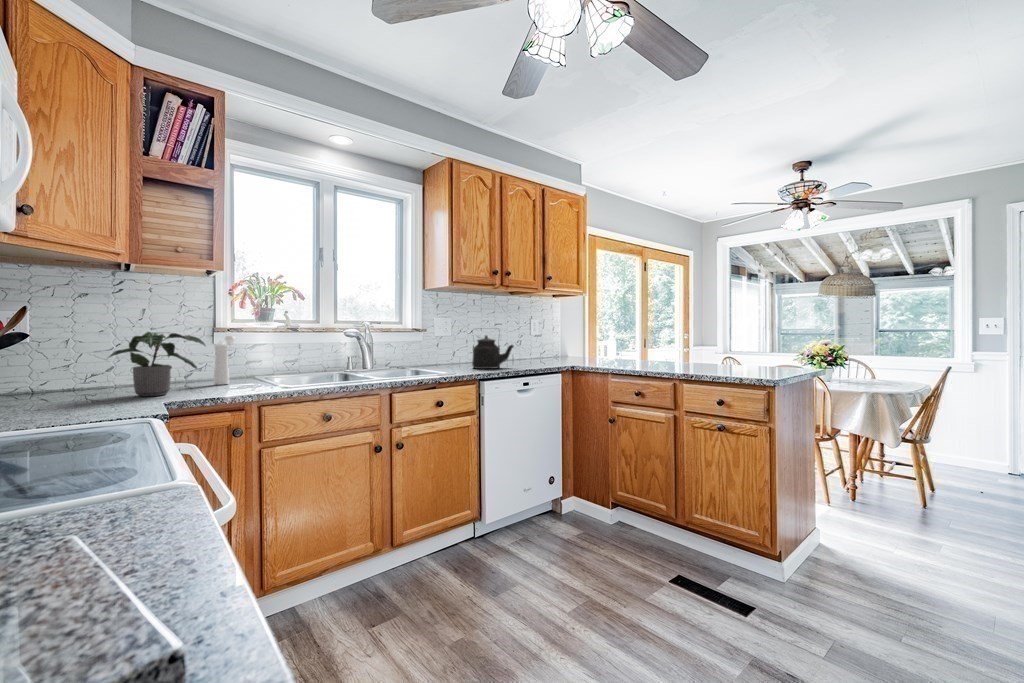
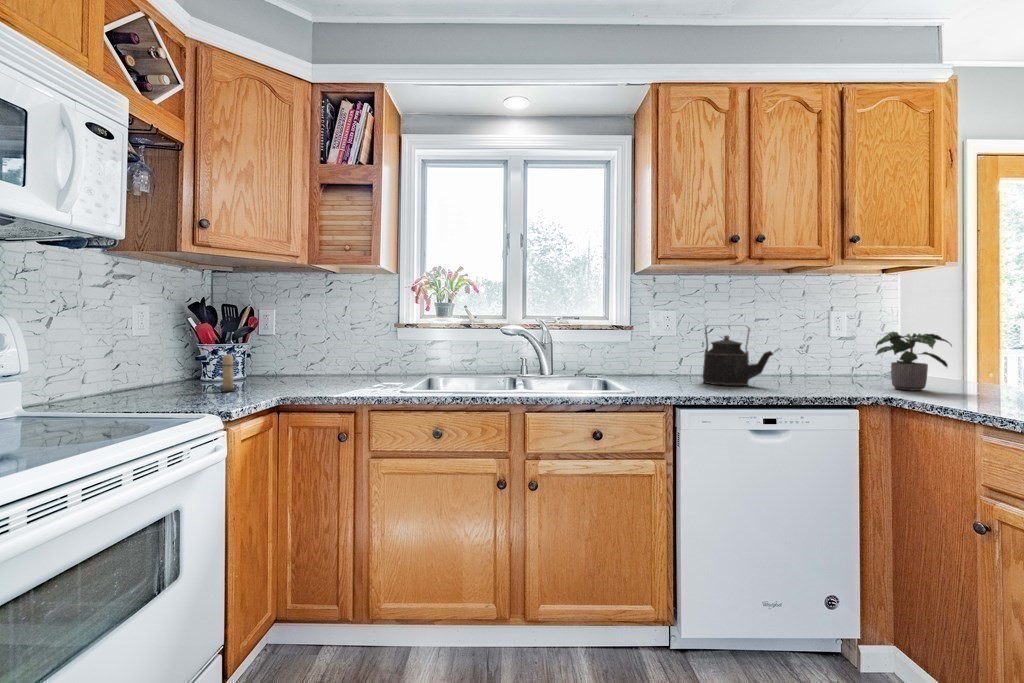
potted plant: present [109,332,206,396] -> present [876,332,951,391]
pepper mill: present [214,336,235,385] -> none [388,332,416,380]
candle: none [47,359,78,406] -> present [219,354,237,391]

